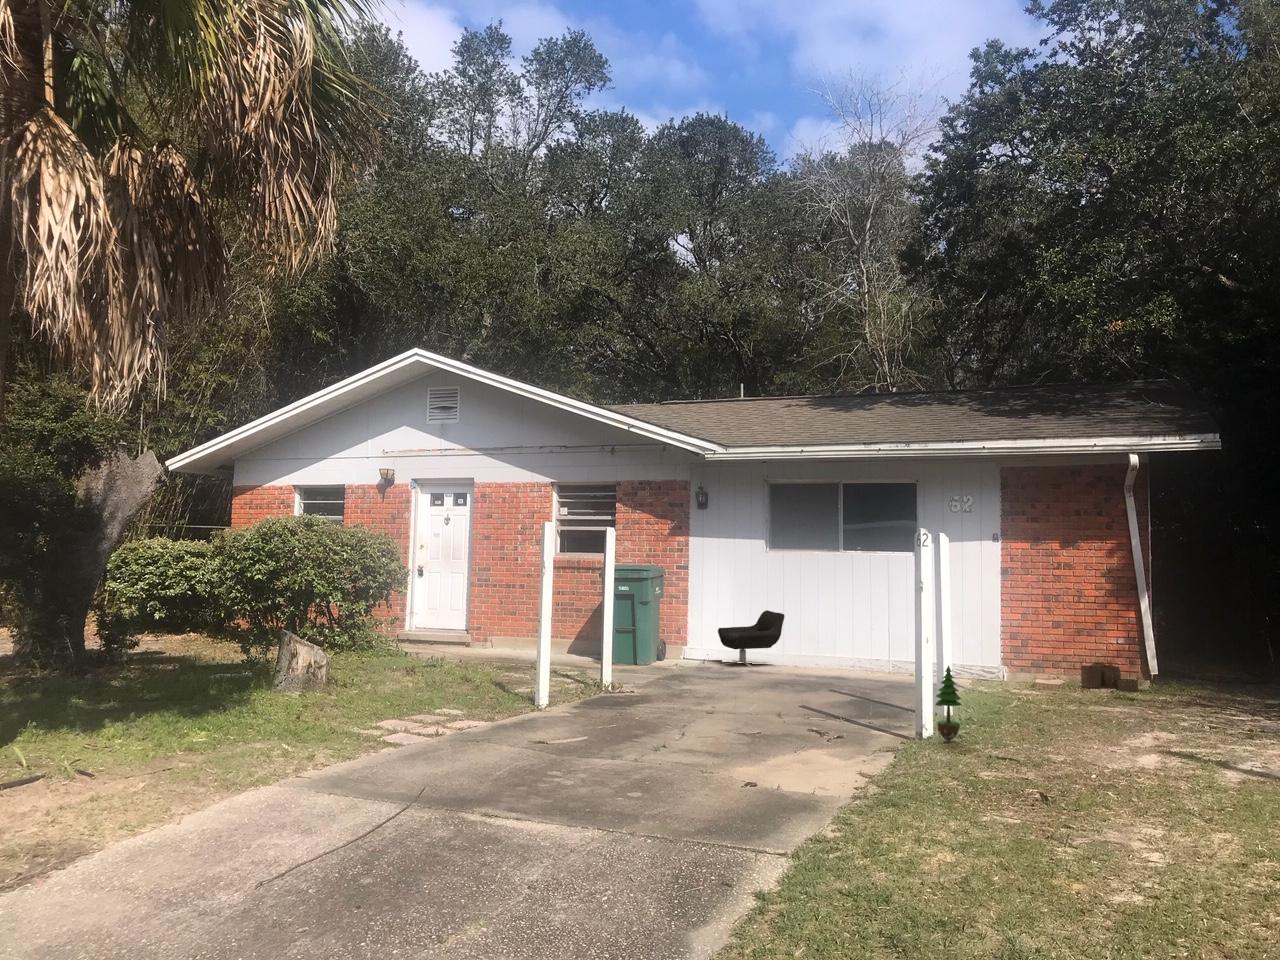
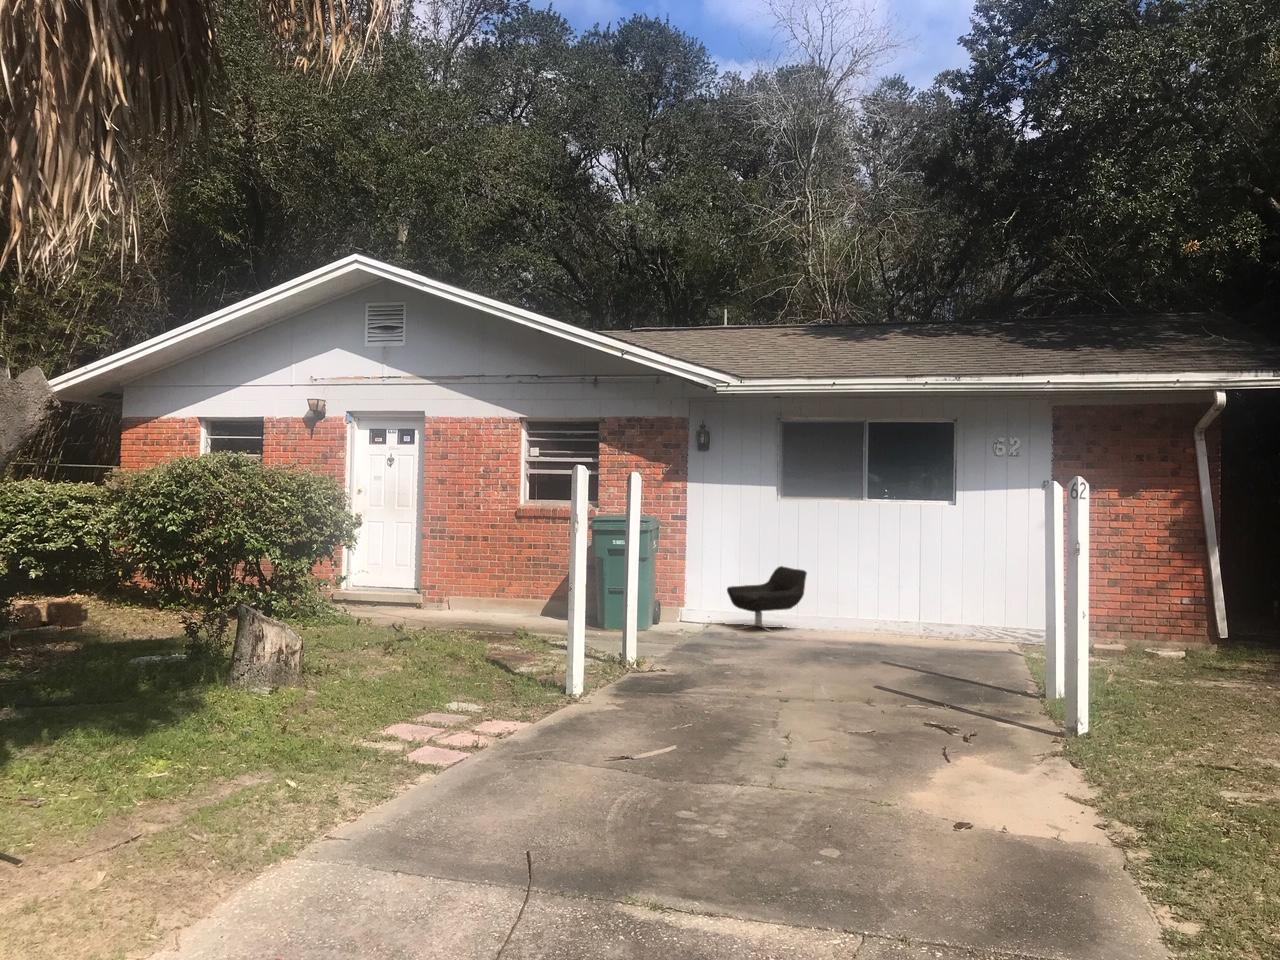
woven basket: present [1080,662,1139,691] -> present [16,600,88,628]
potted tree: present [935,666,962,741] -> none [1097,645,1133,737]

